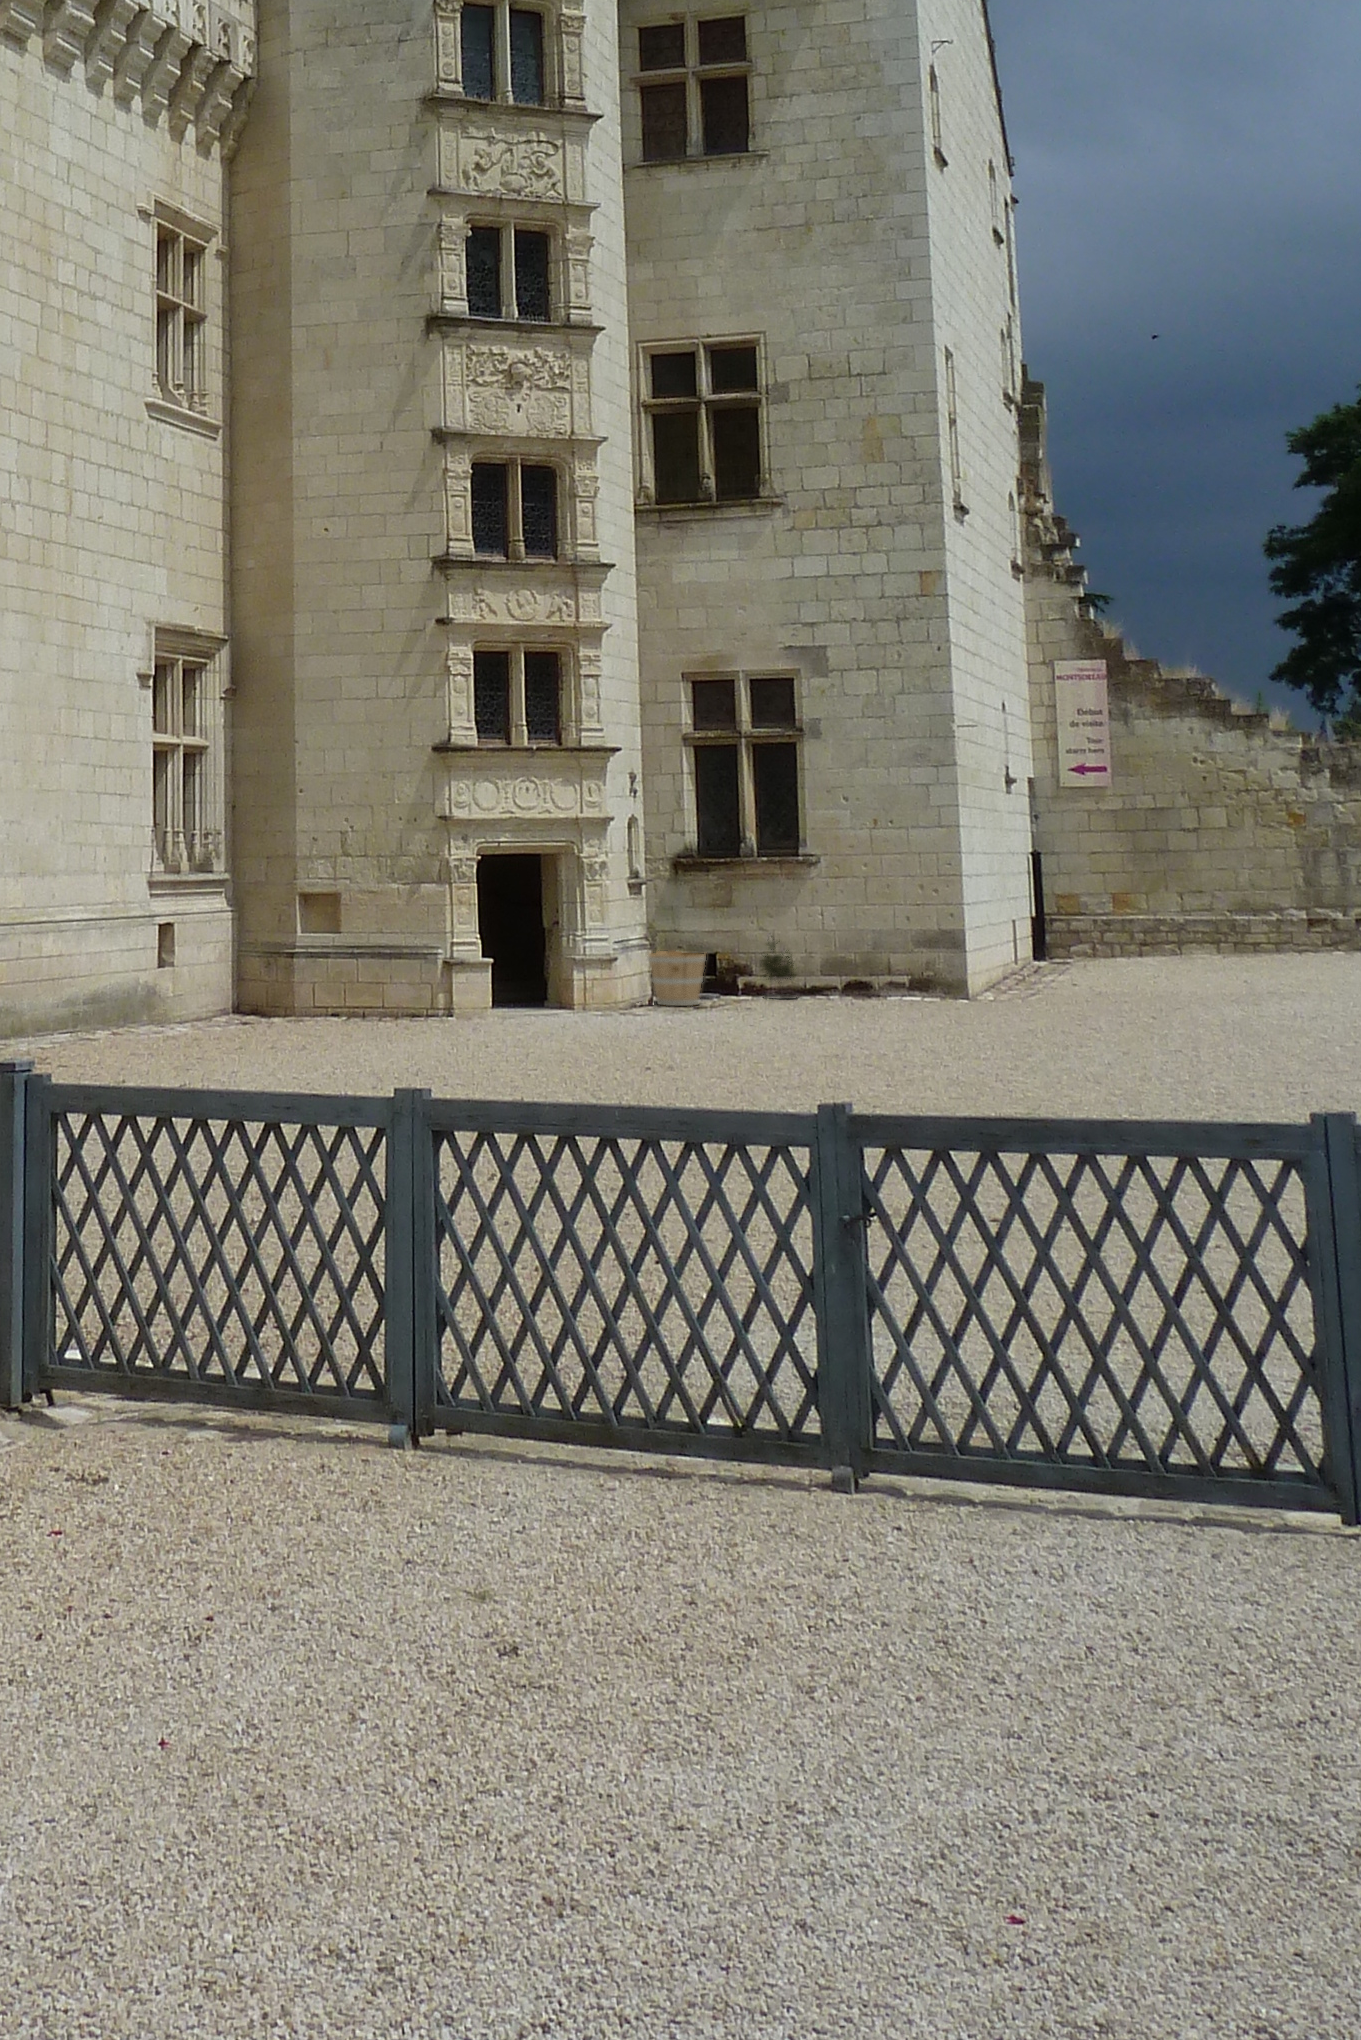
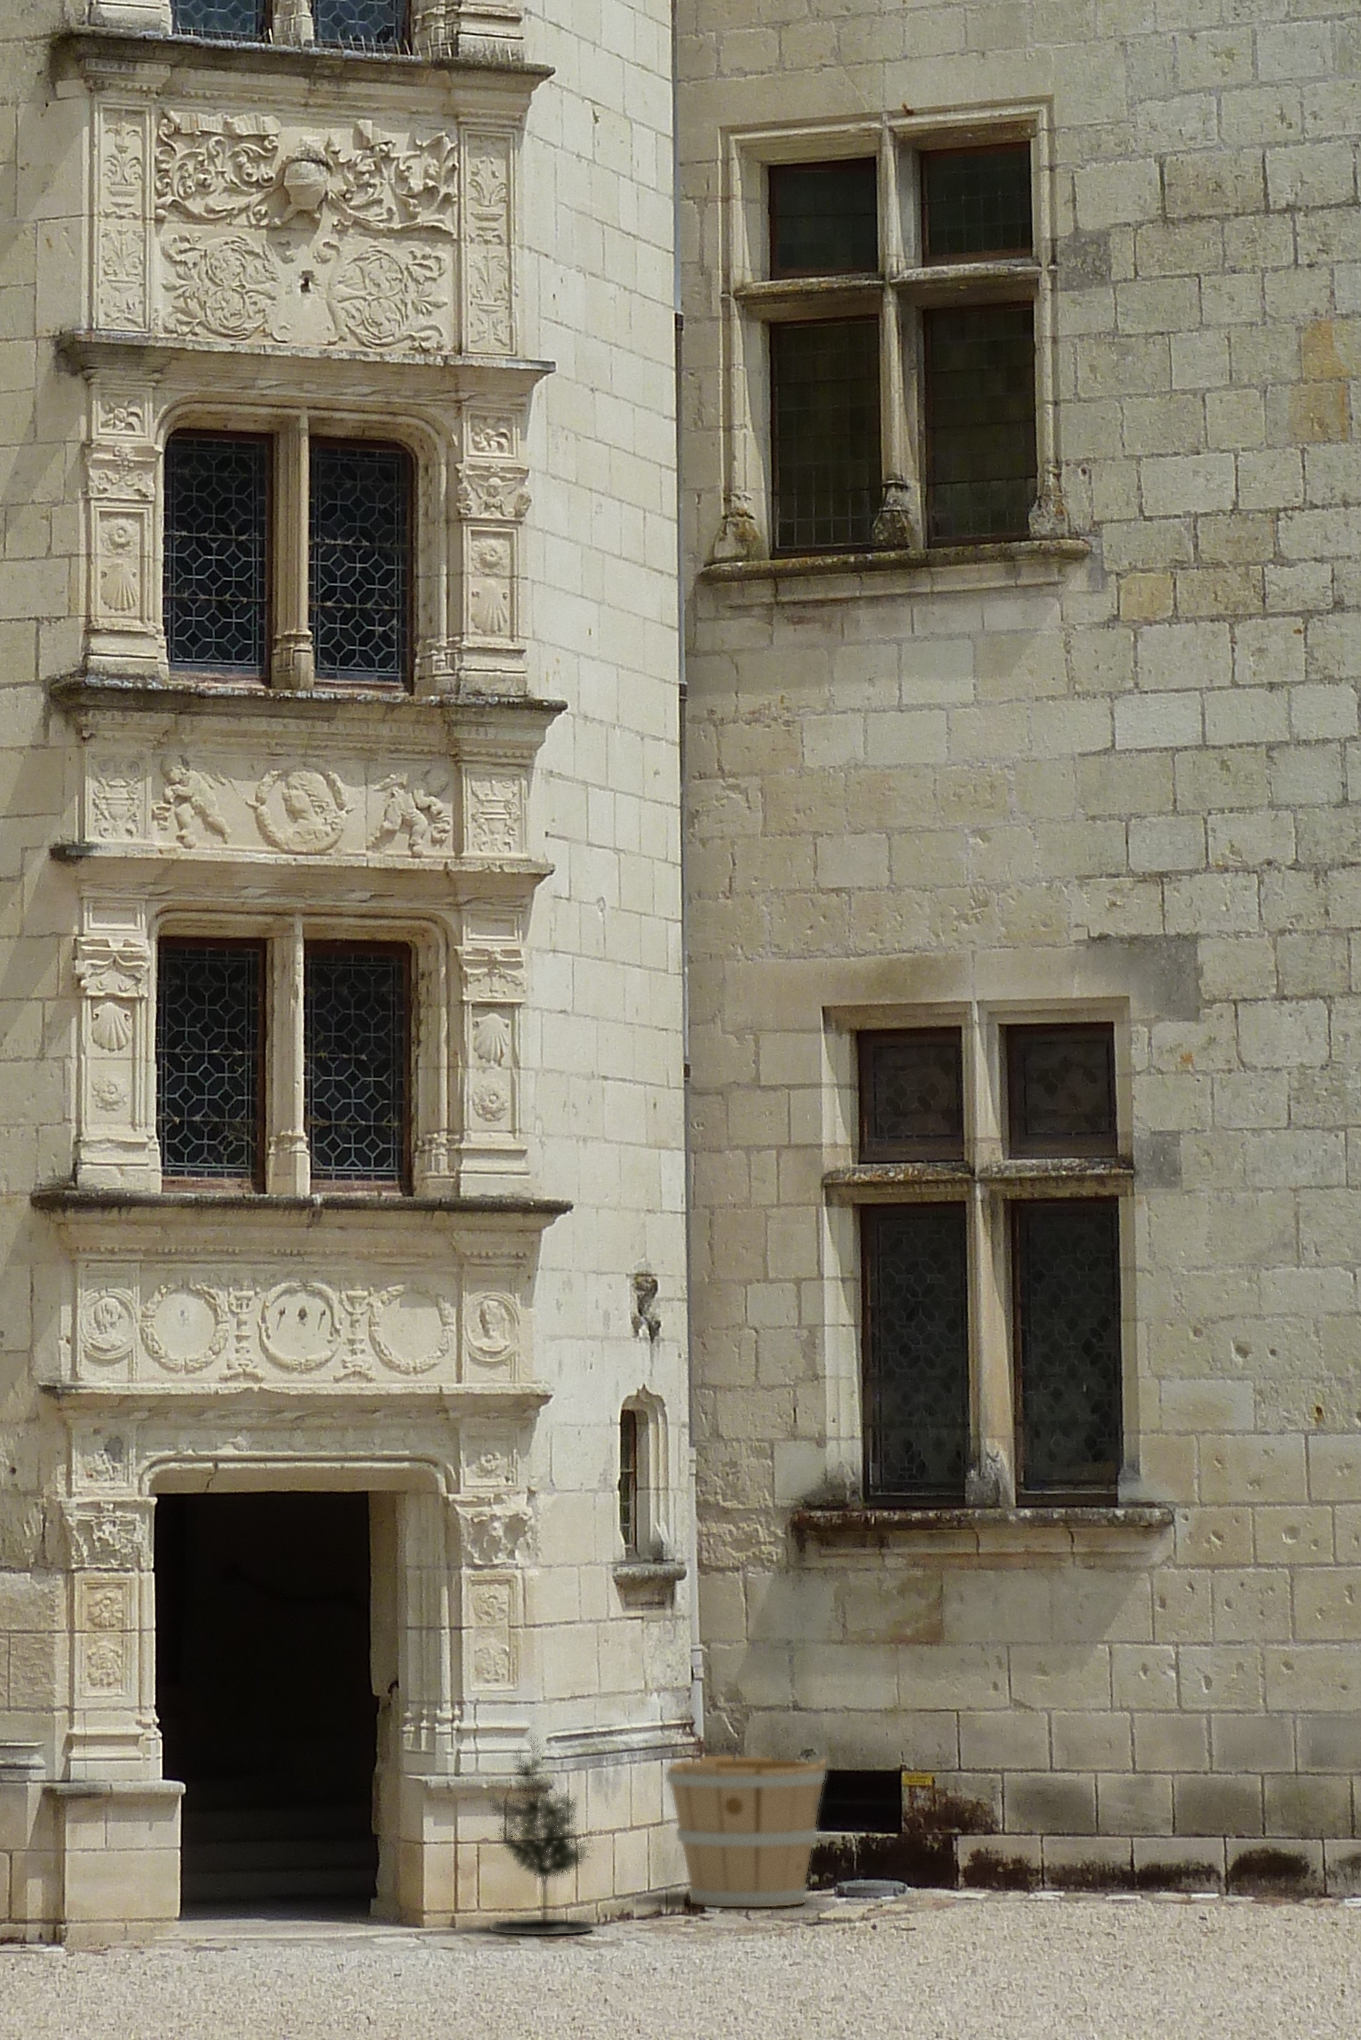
potted tree: present [762,936,795,999] -> present [490,1739,593,1935]

